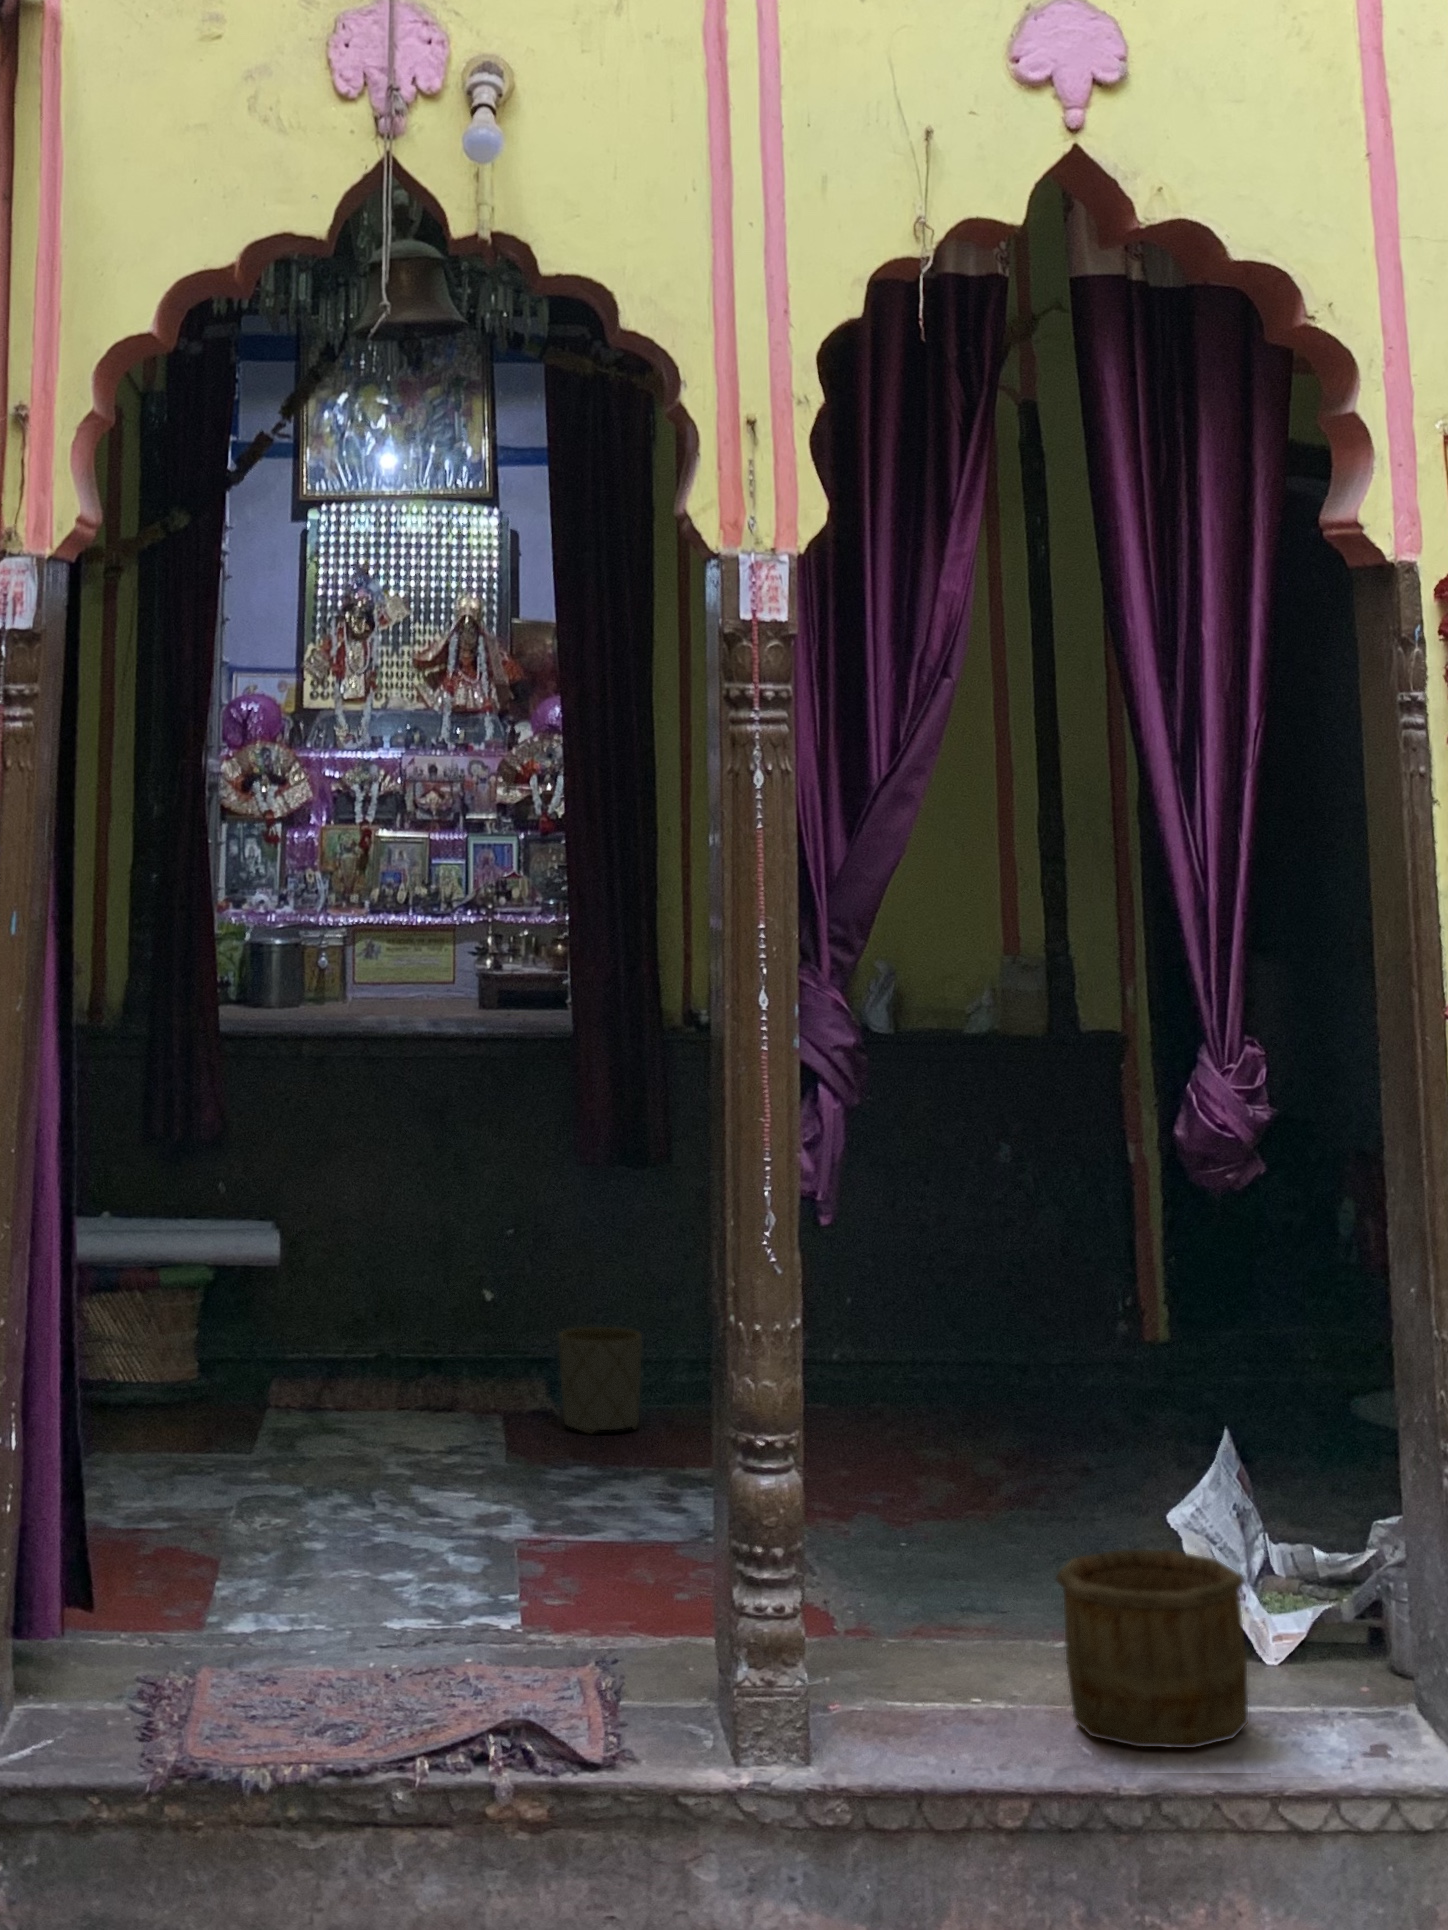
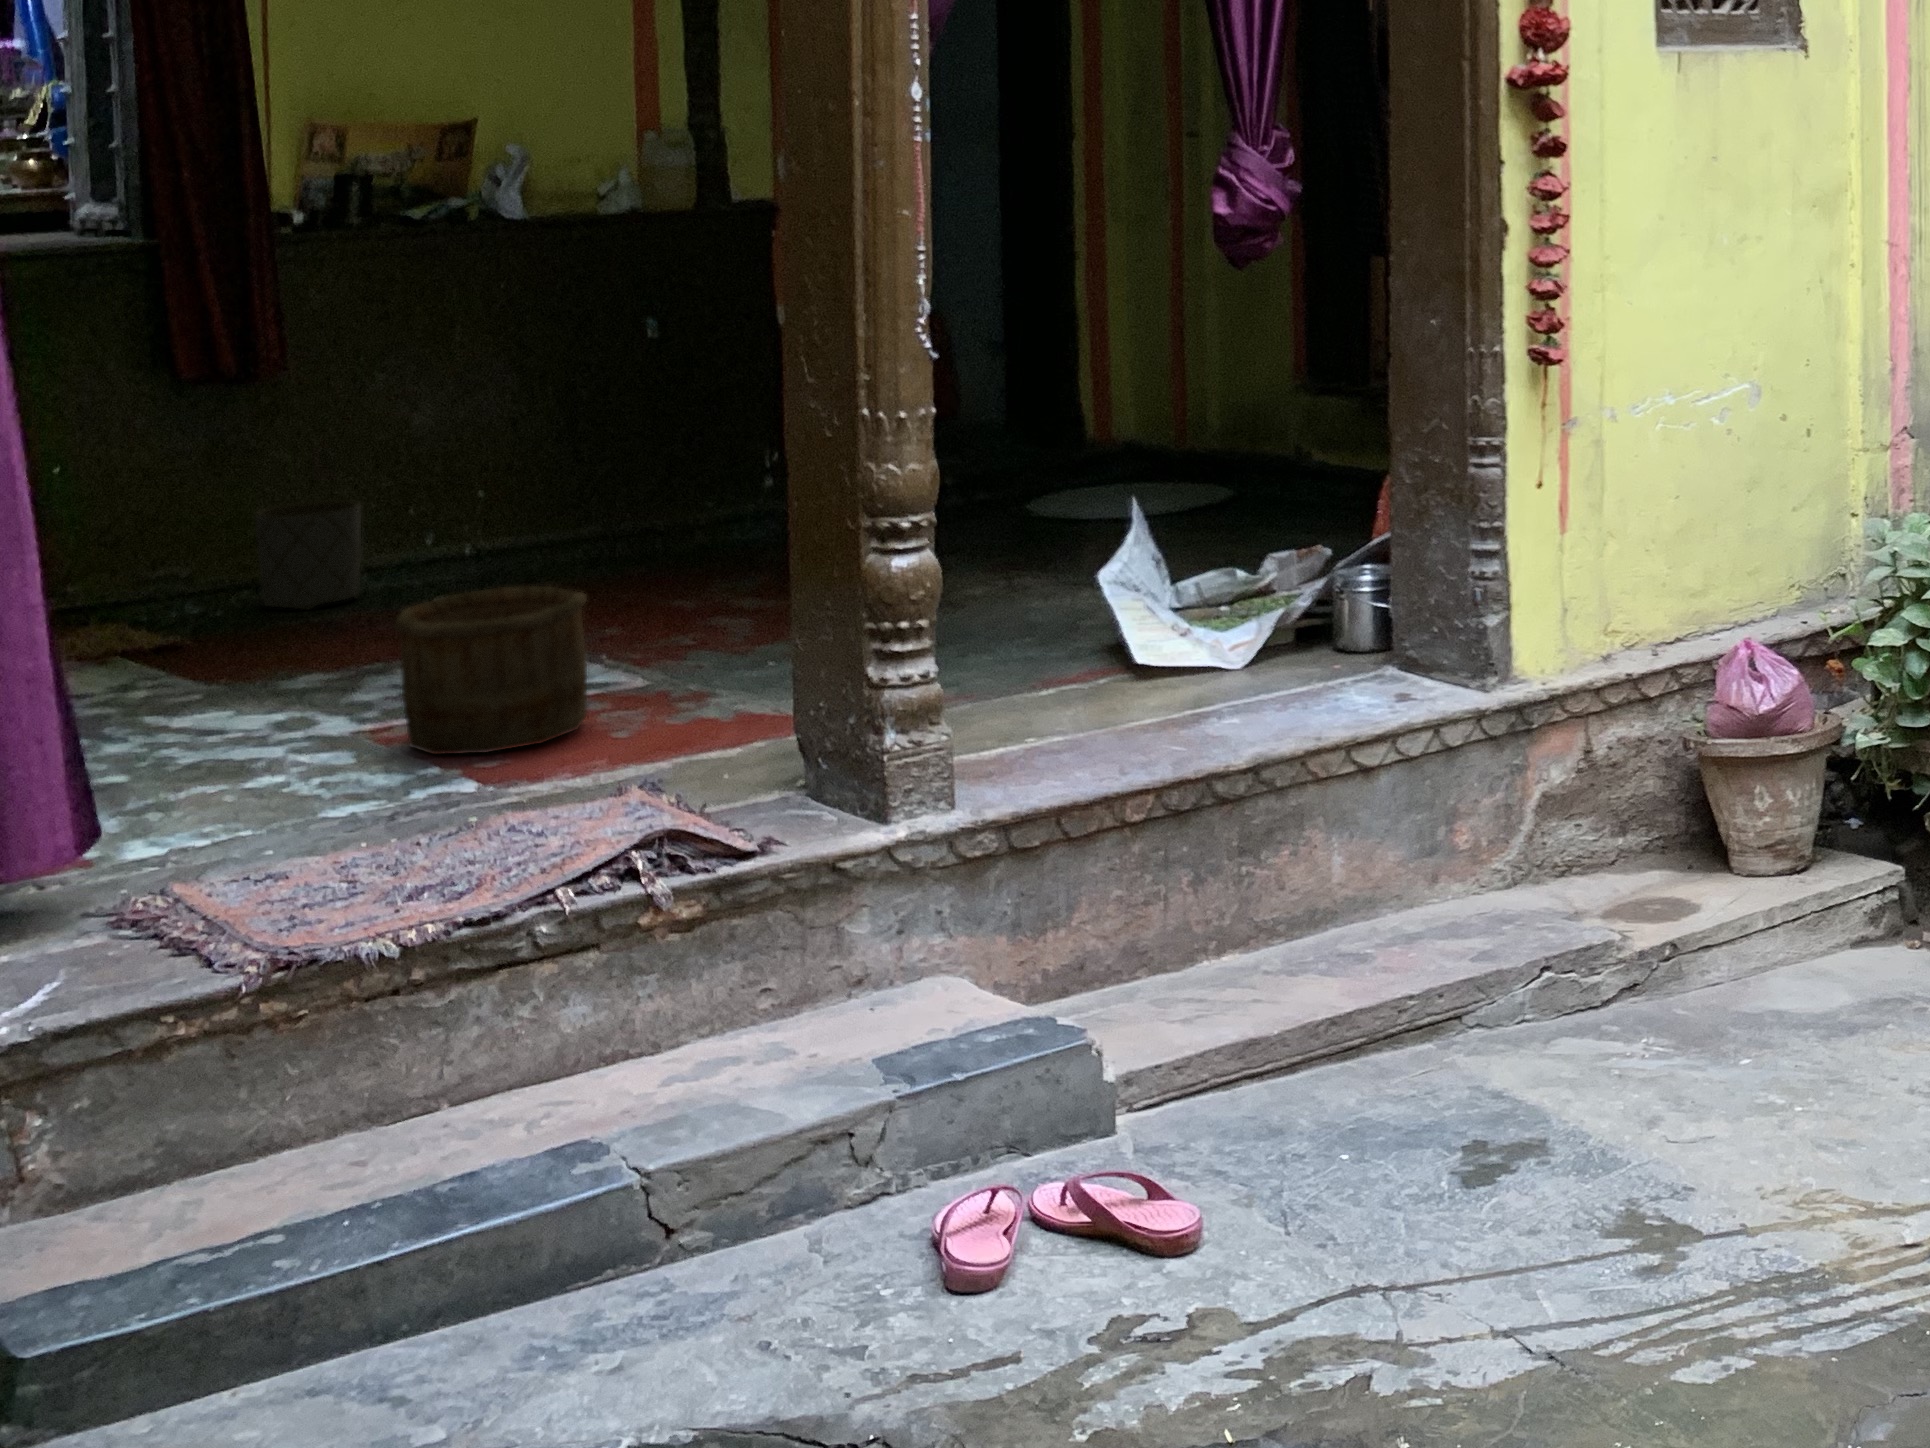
wooden bucket: present [1056,1550,1248,1748] -> present [393,586,587,754]

